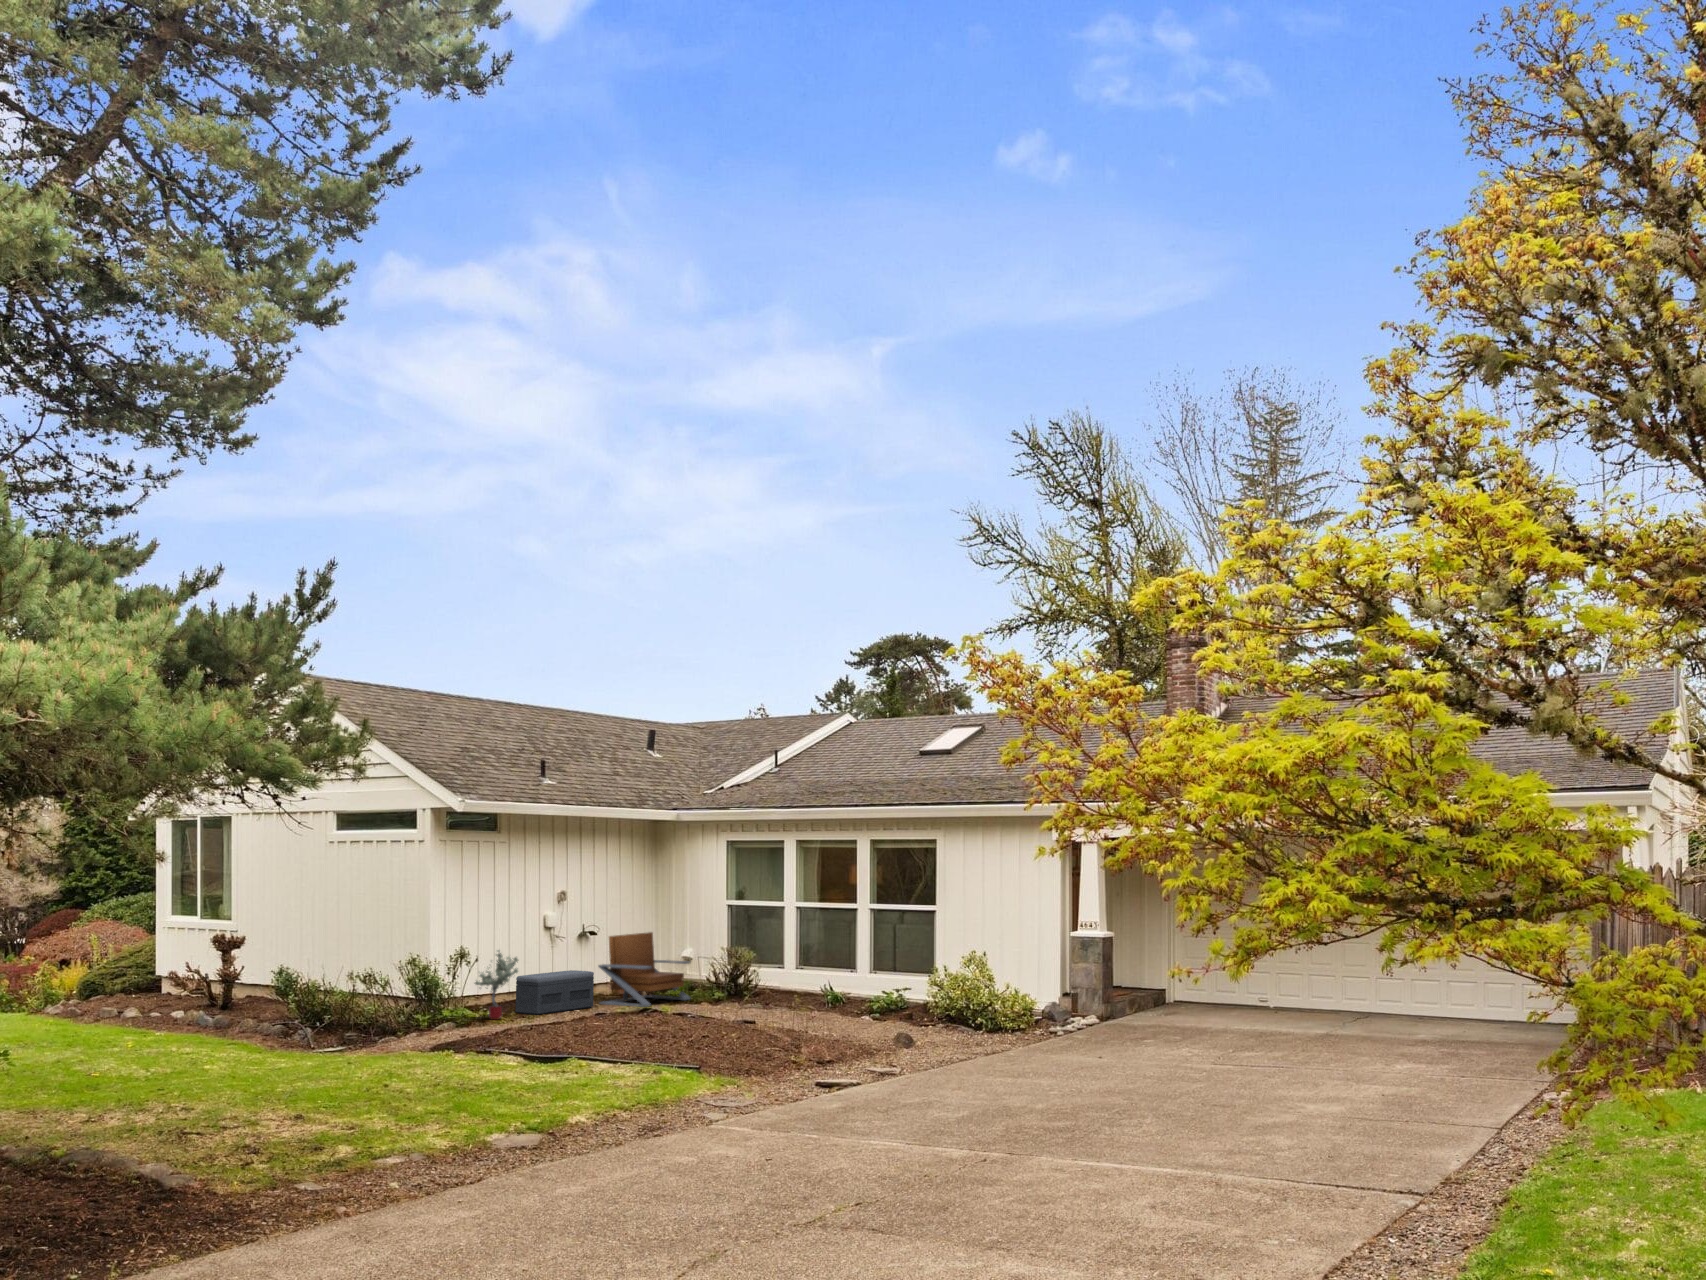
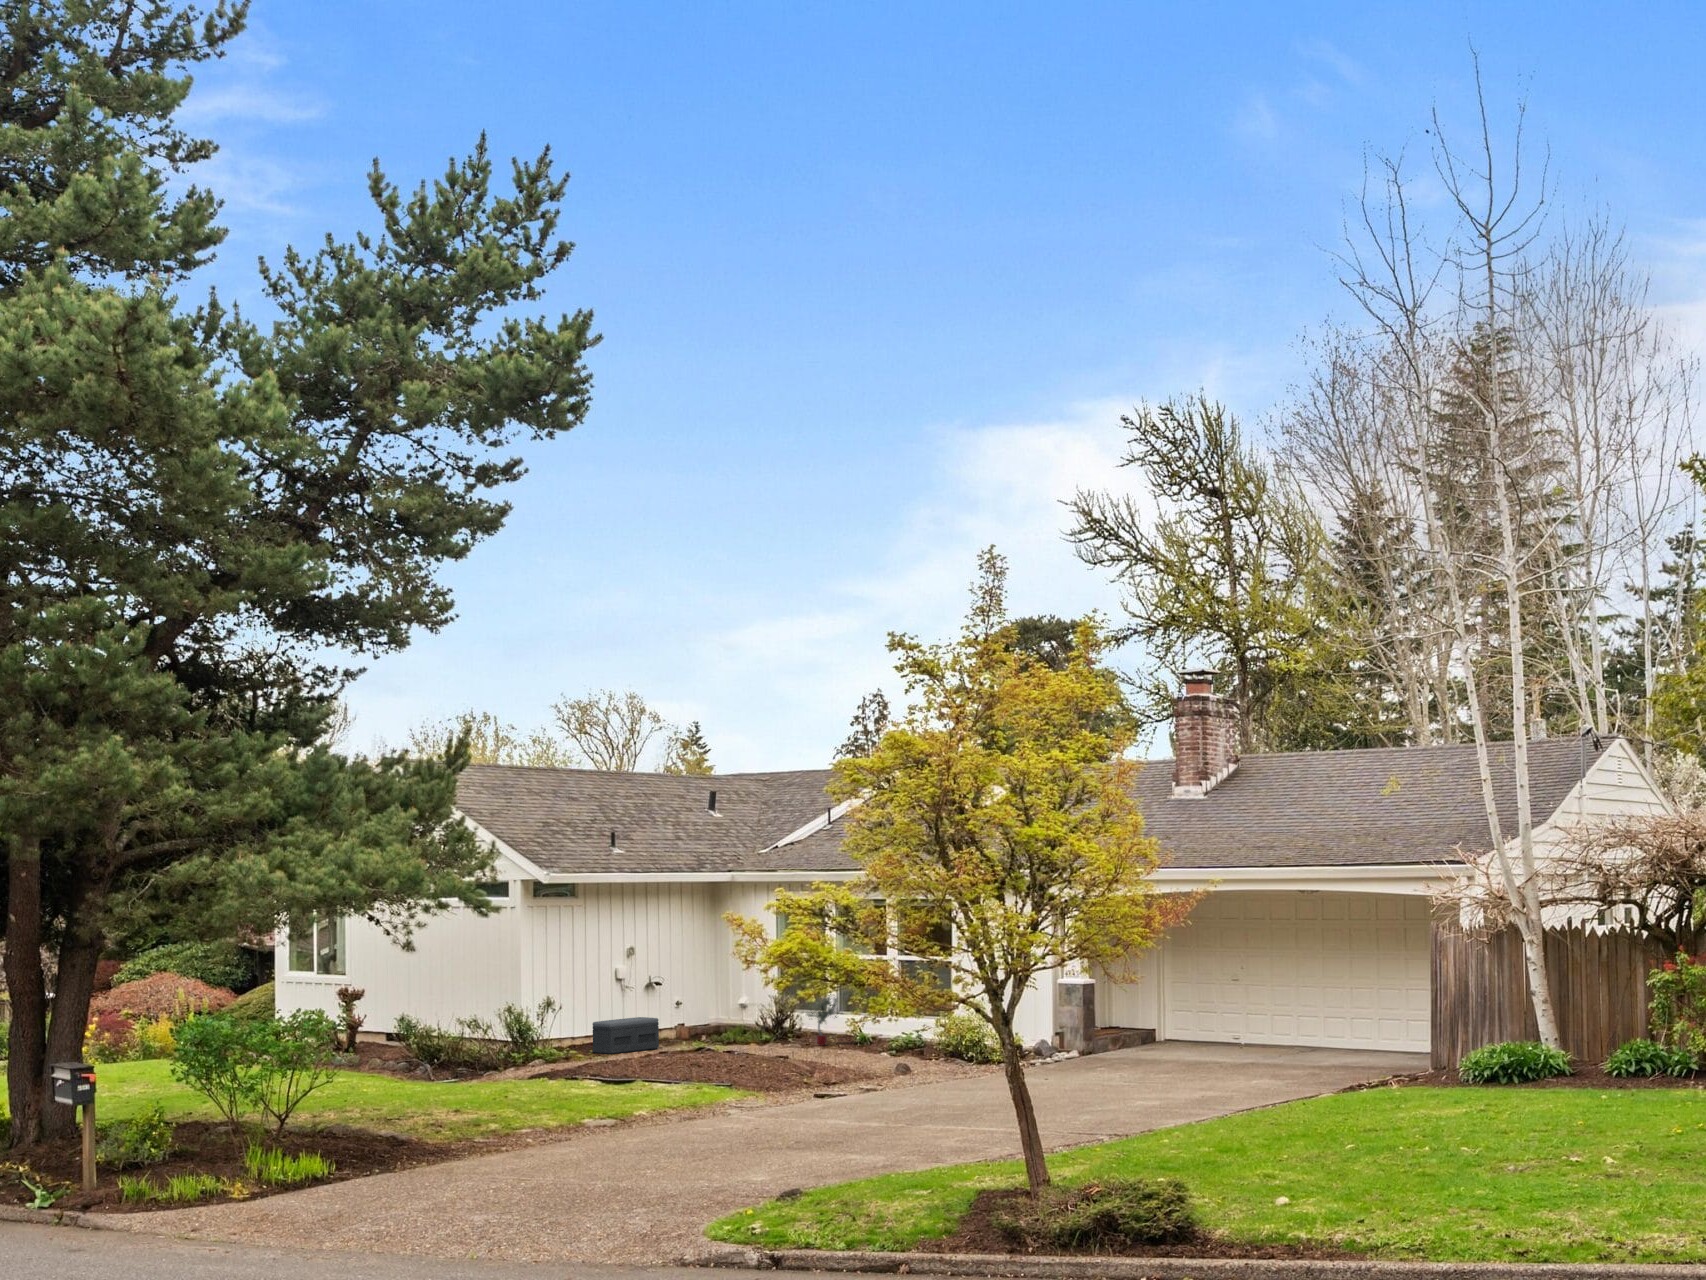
lounge chair: present [599,932,690,1007] -> none [663,983,745,1048]
potted tree: present [474,950,518,1020] -> present [807,994,838,1046]

